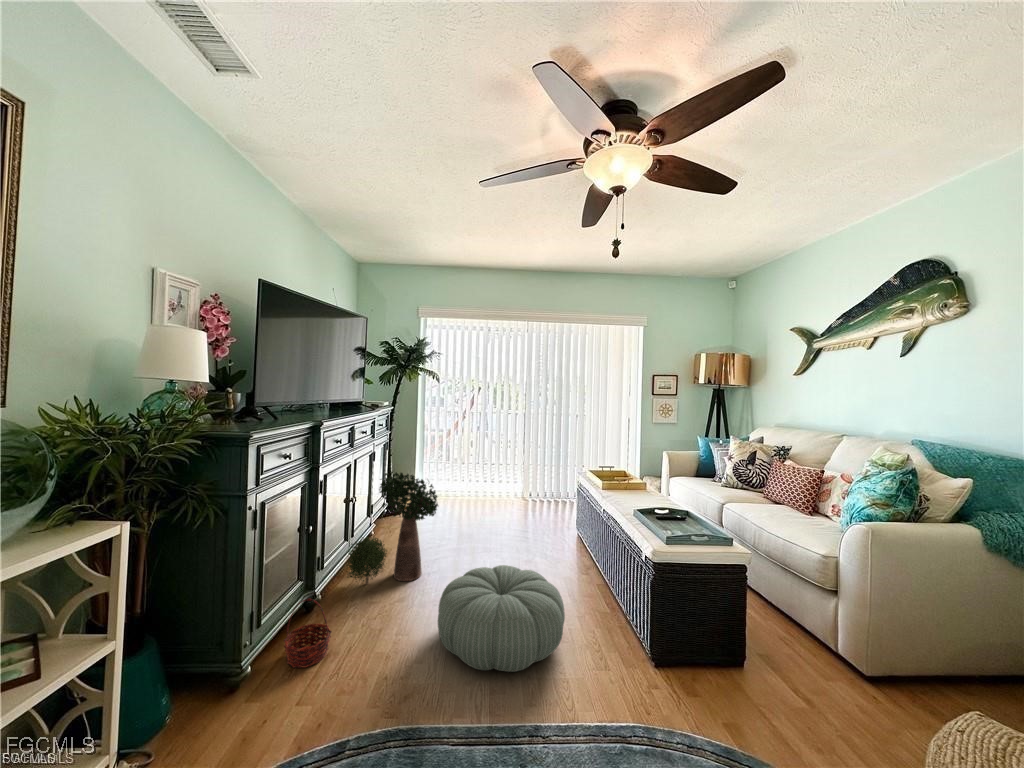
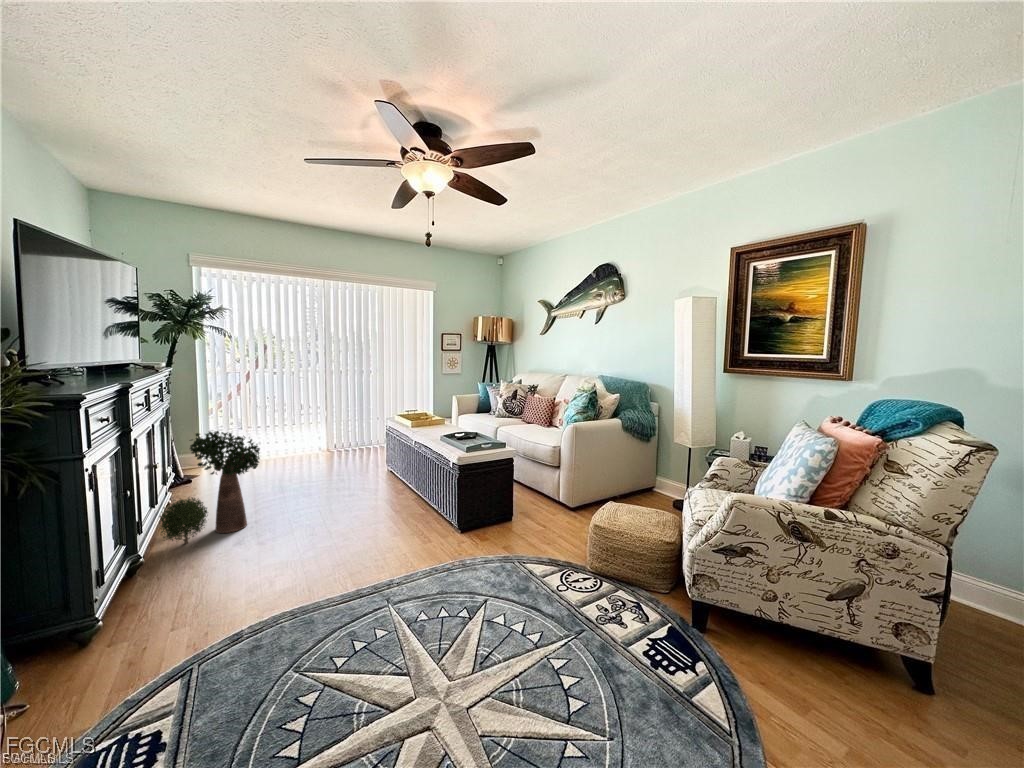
pouf: present [438,565,565,672] -> none [286,493,397,567]
basket: present [284,599,332,668] -> none [121,553,177,617]

